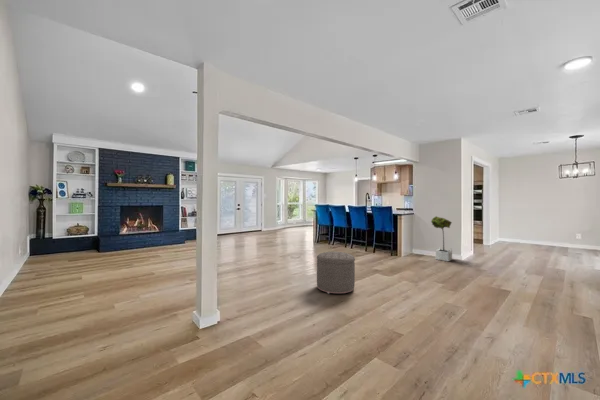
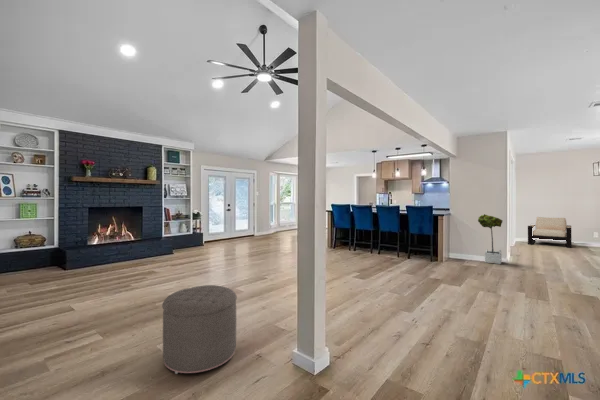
armchair: none [503,219,549,250] -> present [528,217,572,248]
ottoman: present [317,252,355,294] -> present [162,285,237,374]

